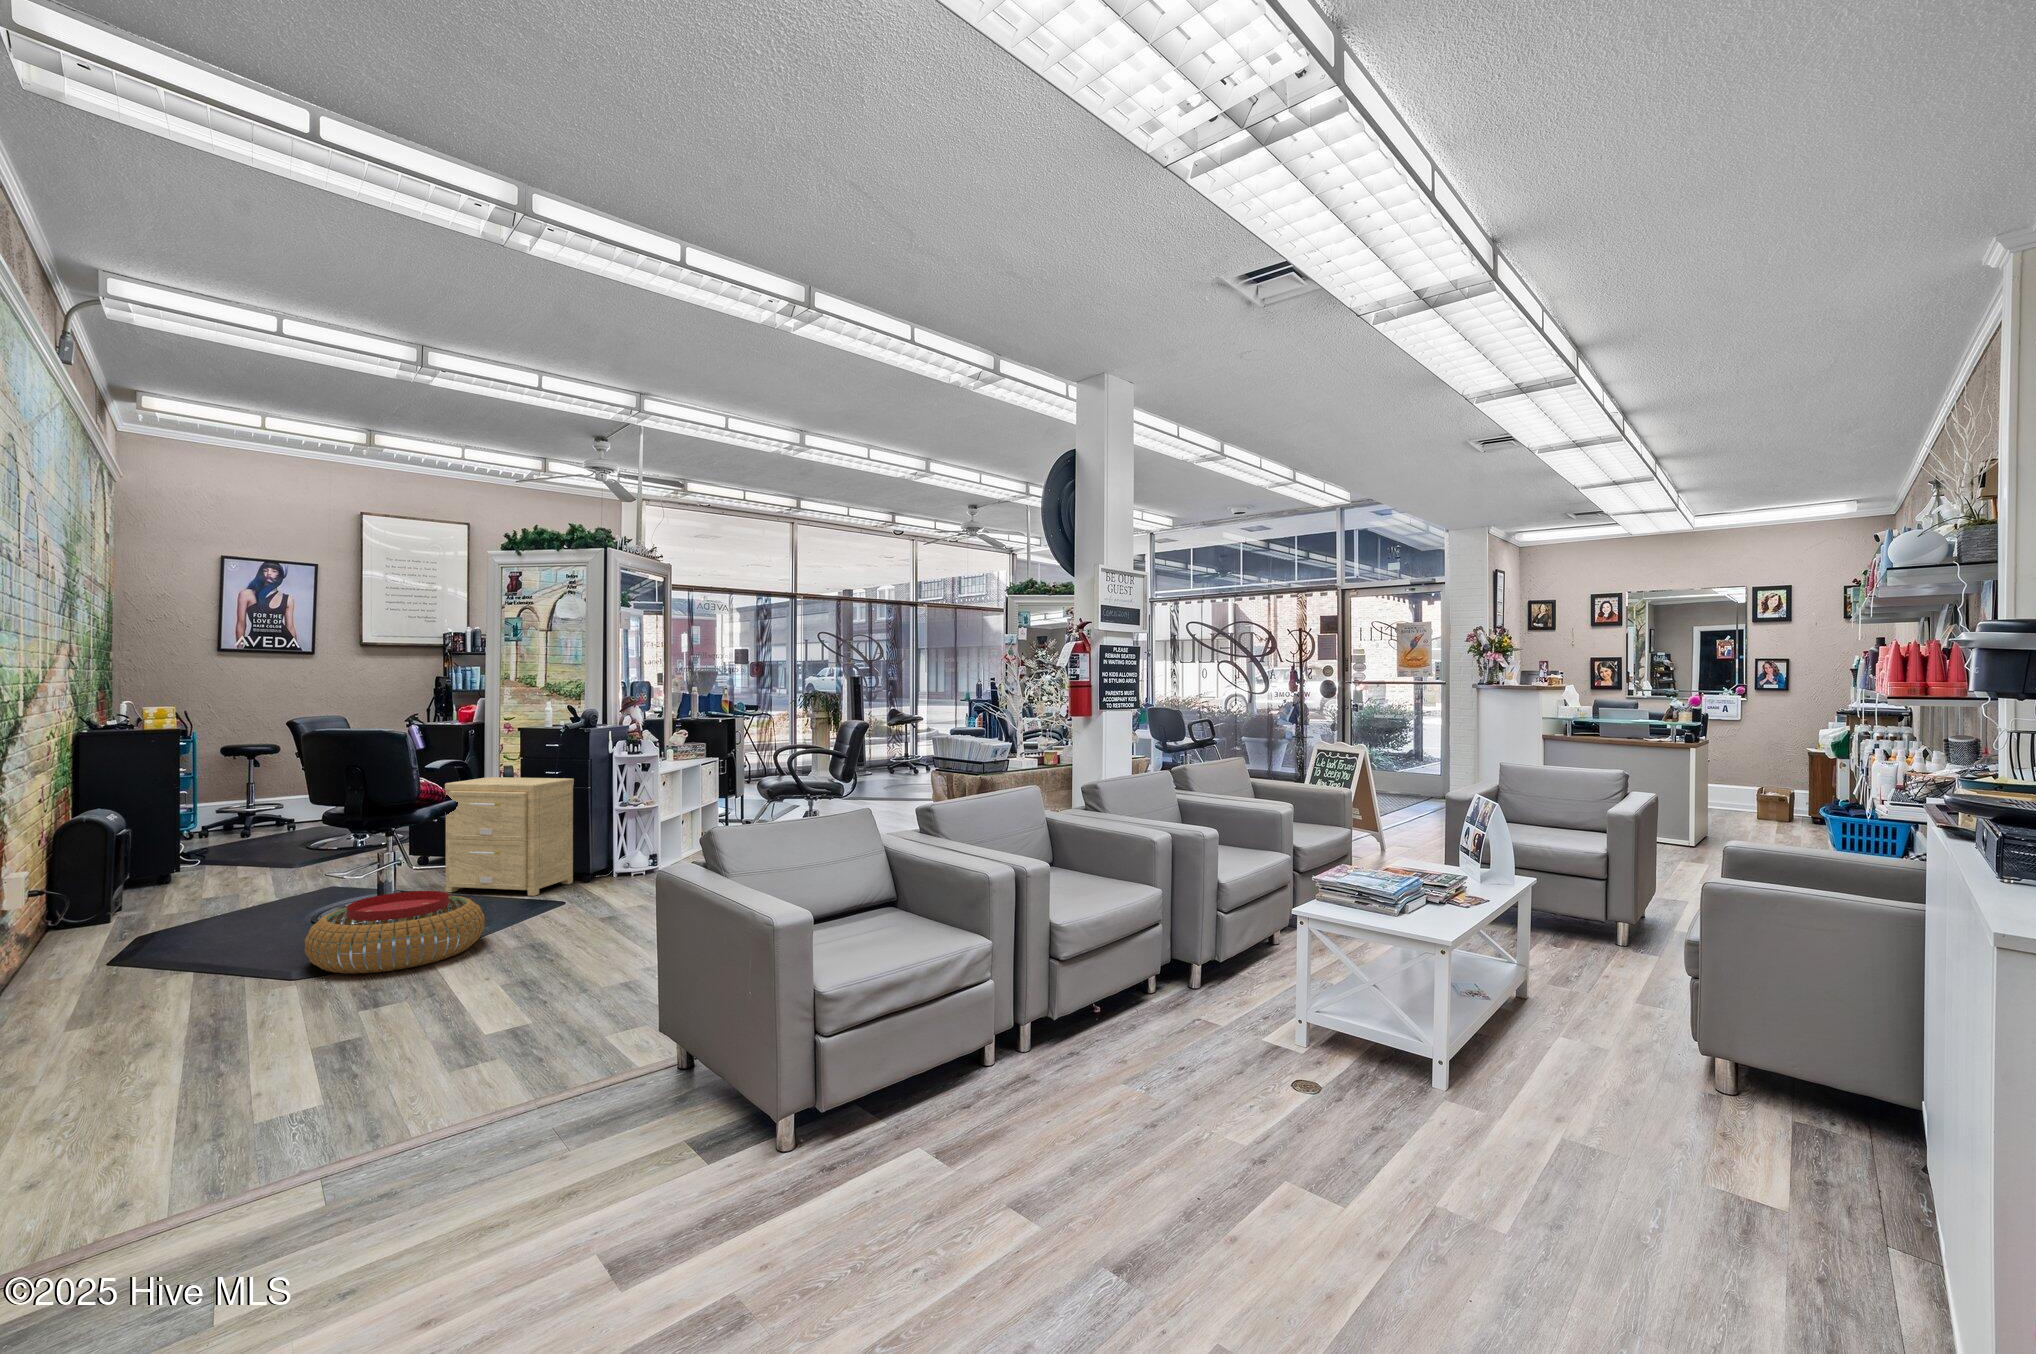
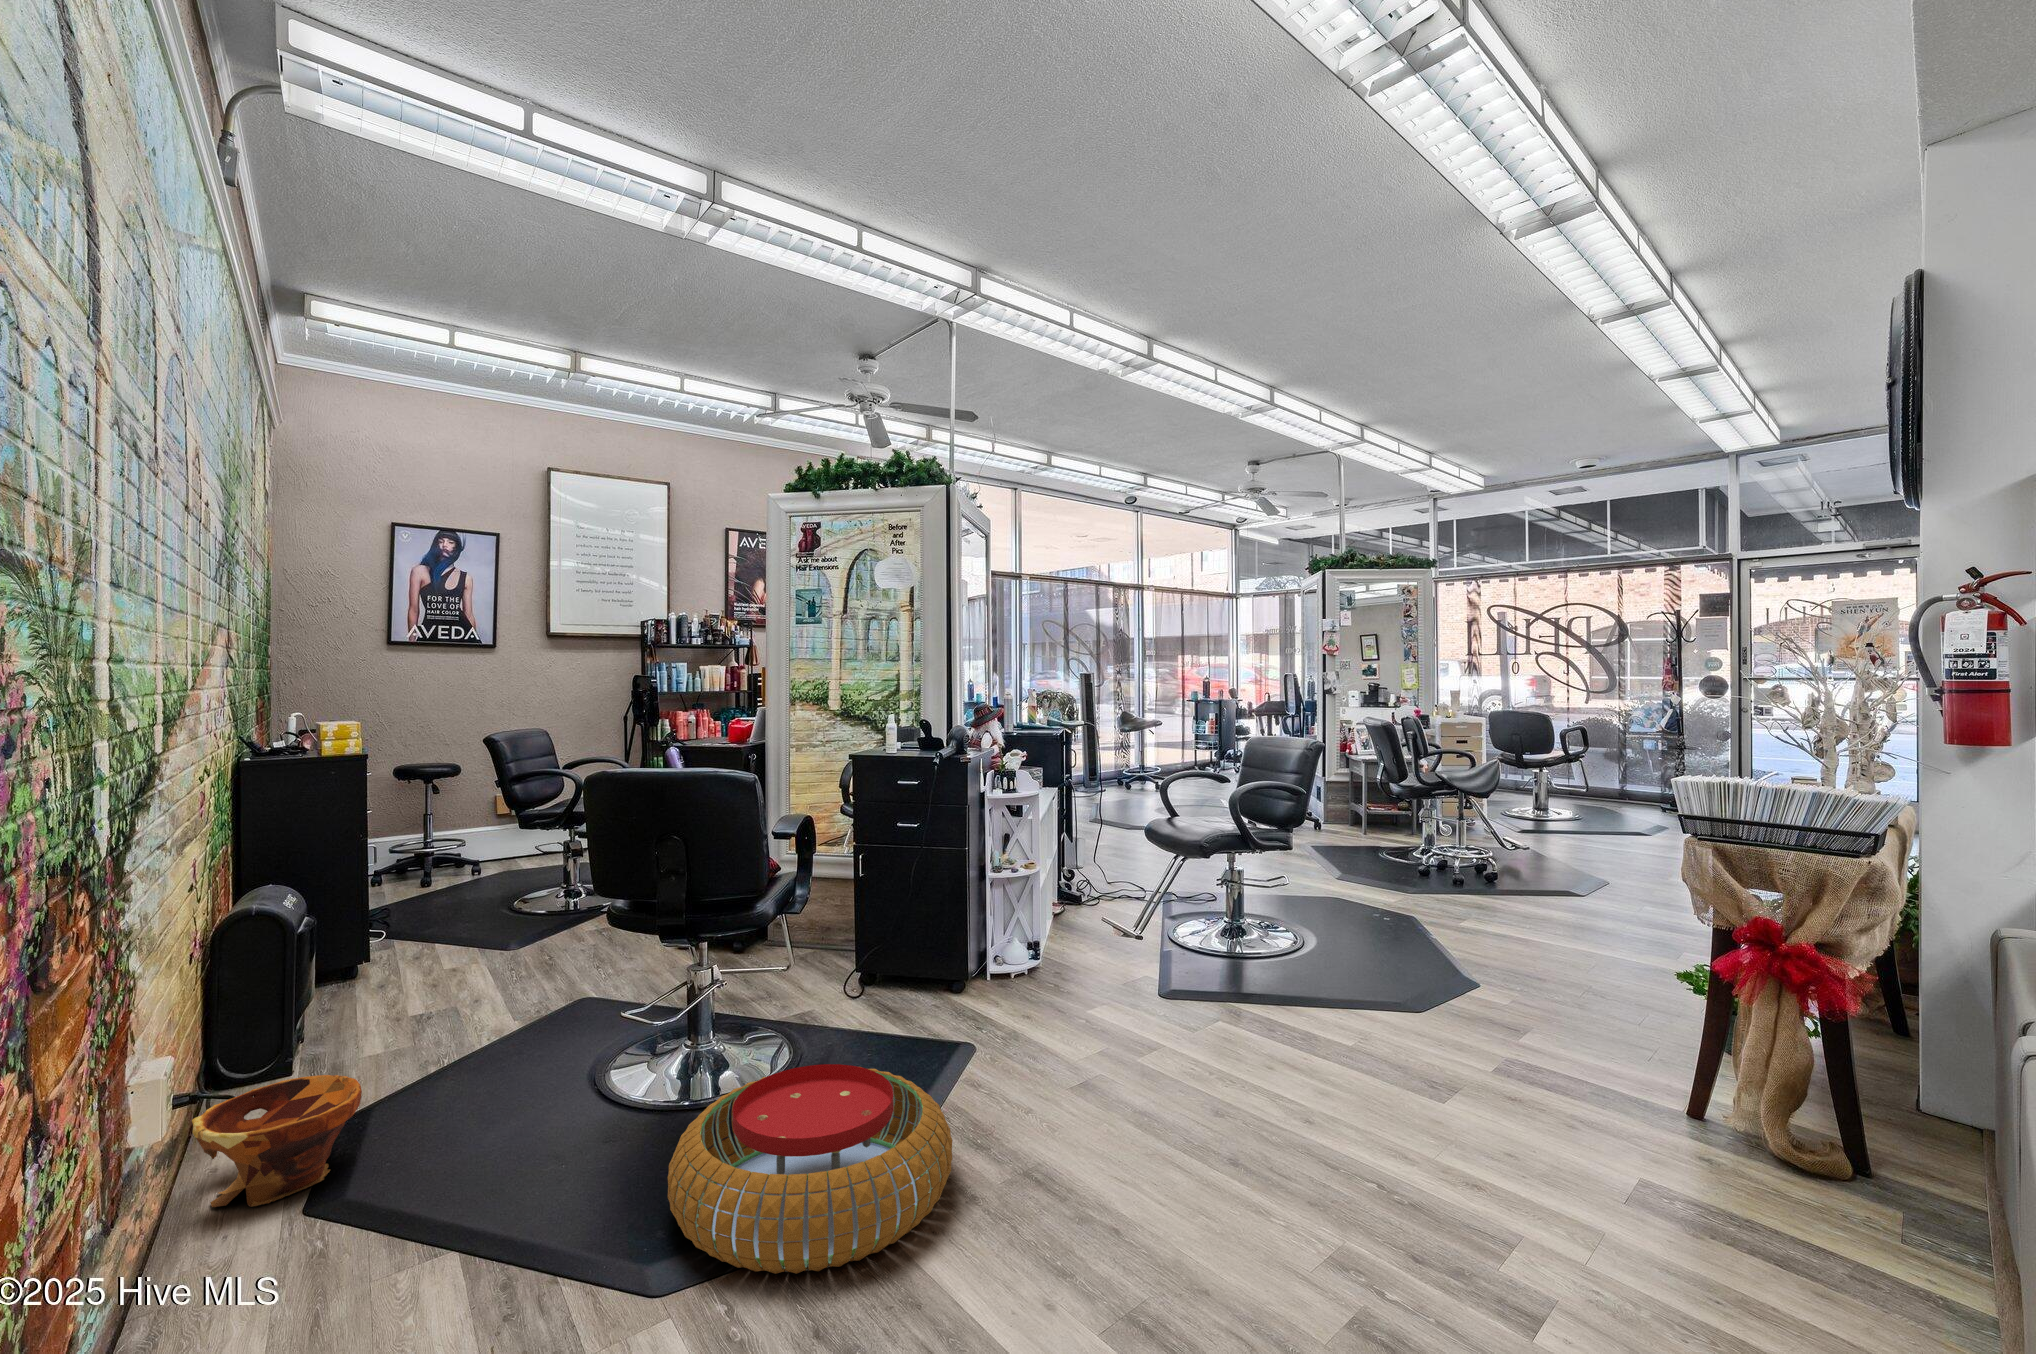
side table: present [445,777,574,896] -> none [764,828,941,1025]
planter: none [38,904,143,965] -> present [192,1075,362,1207]

